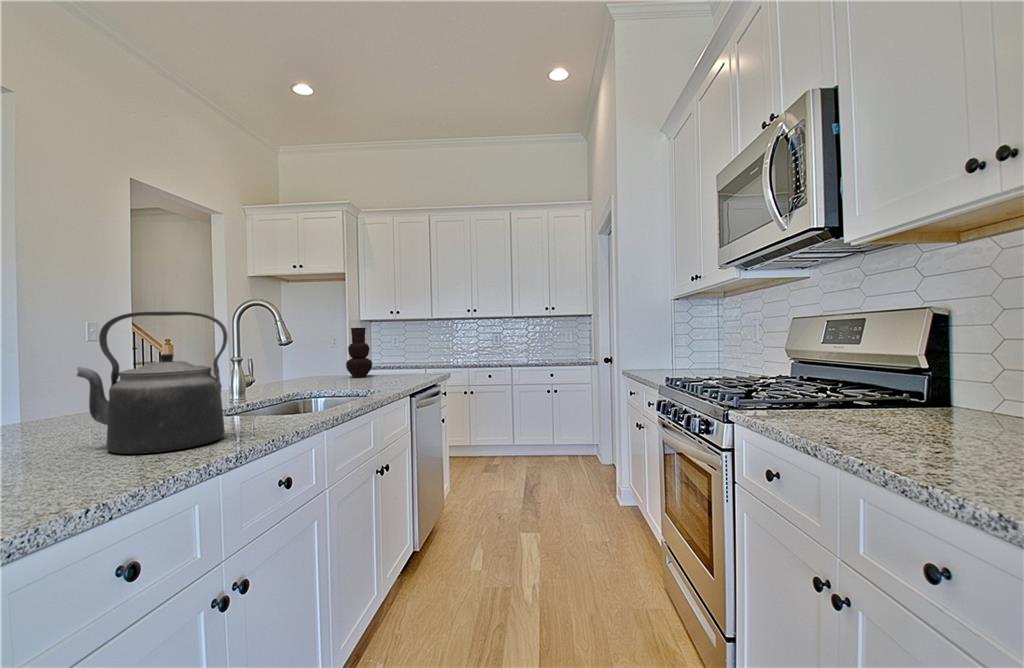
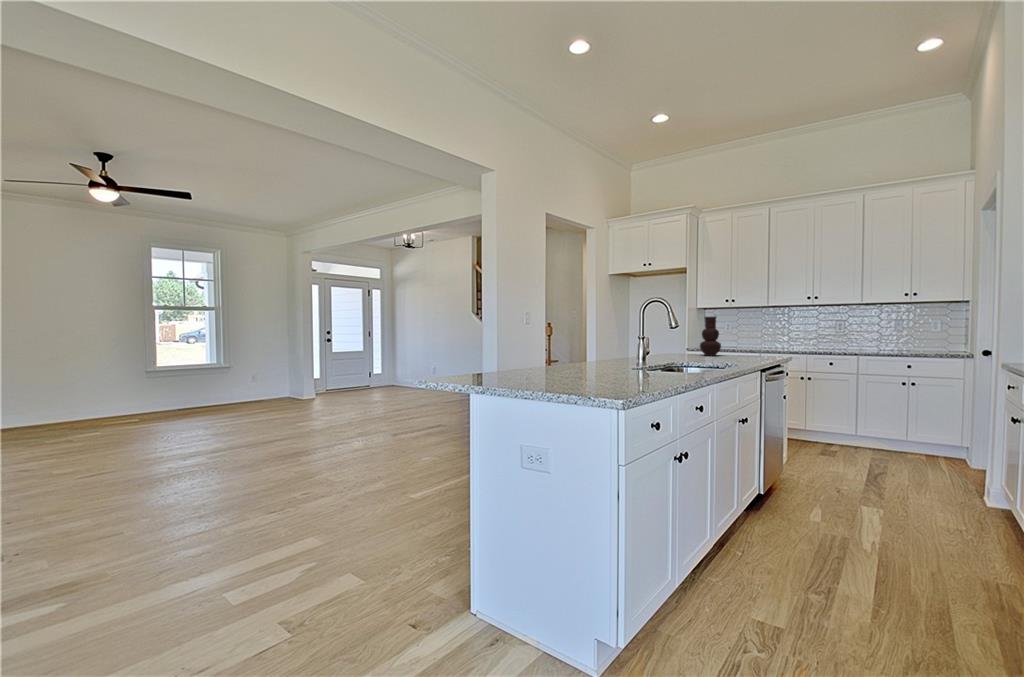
kettle: present [77,311,228,454] -> none [610,314,674,382]

